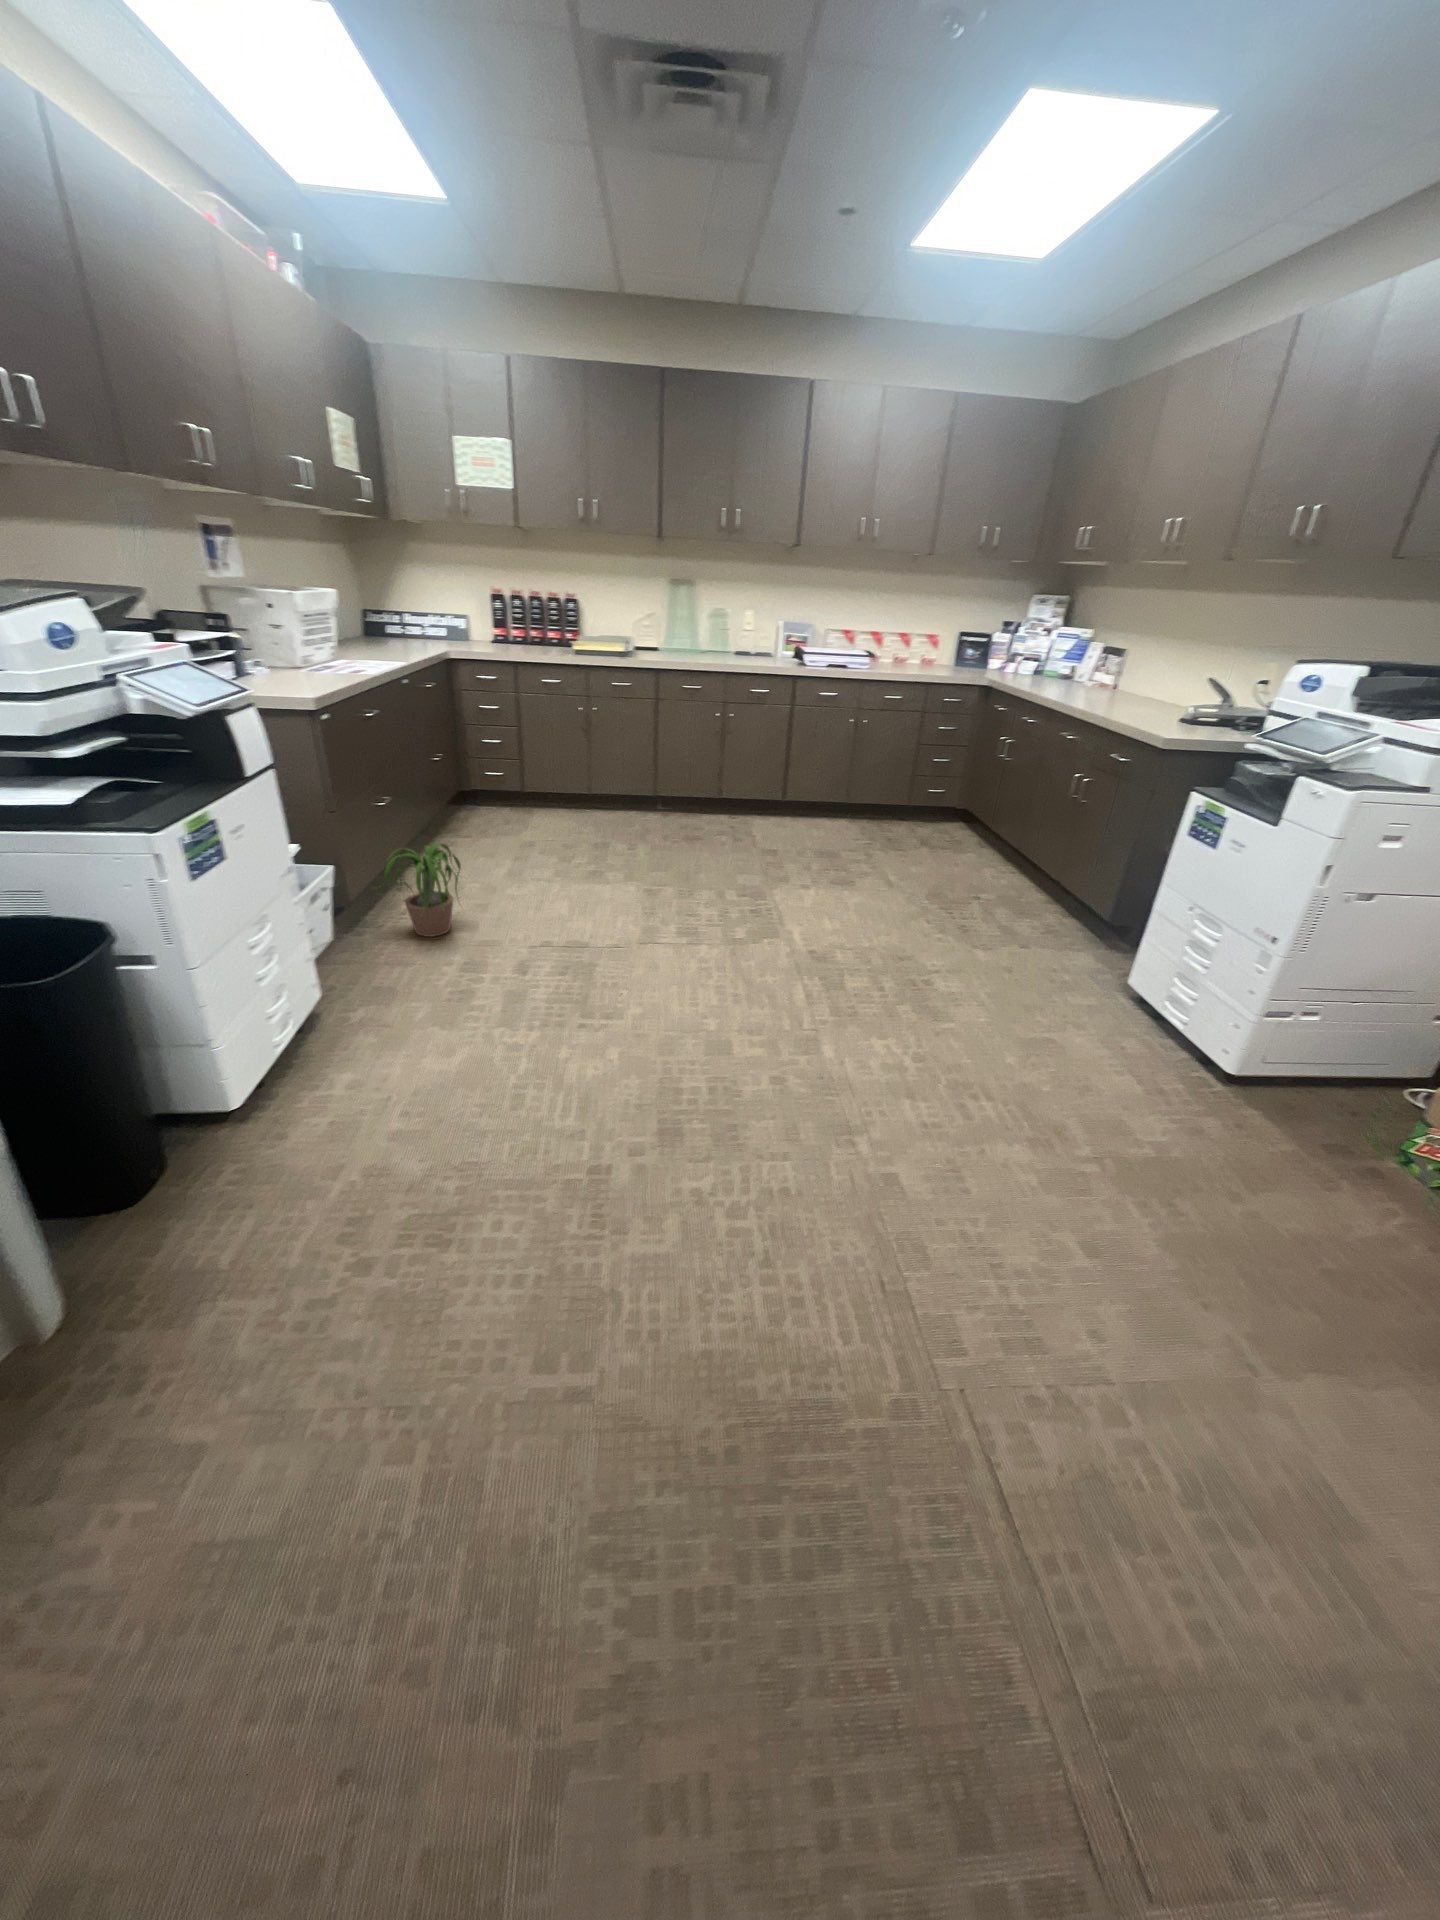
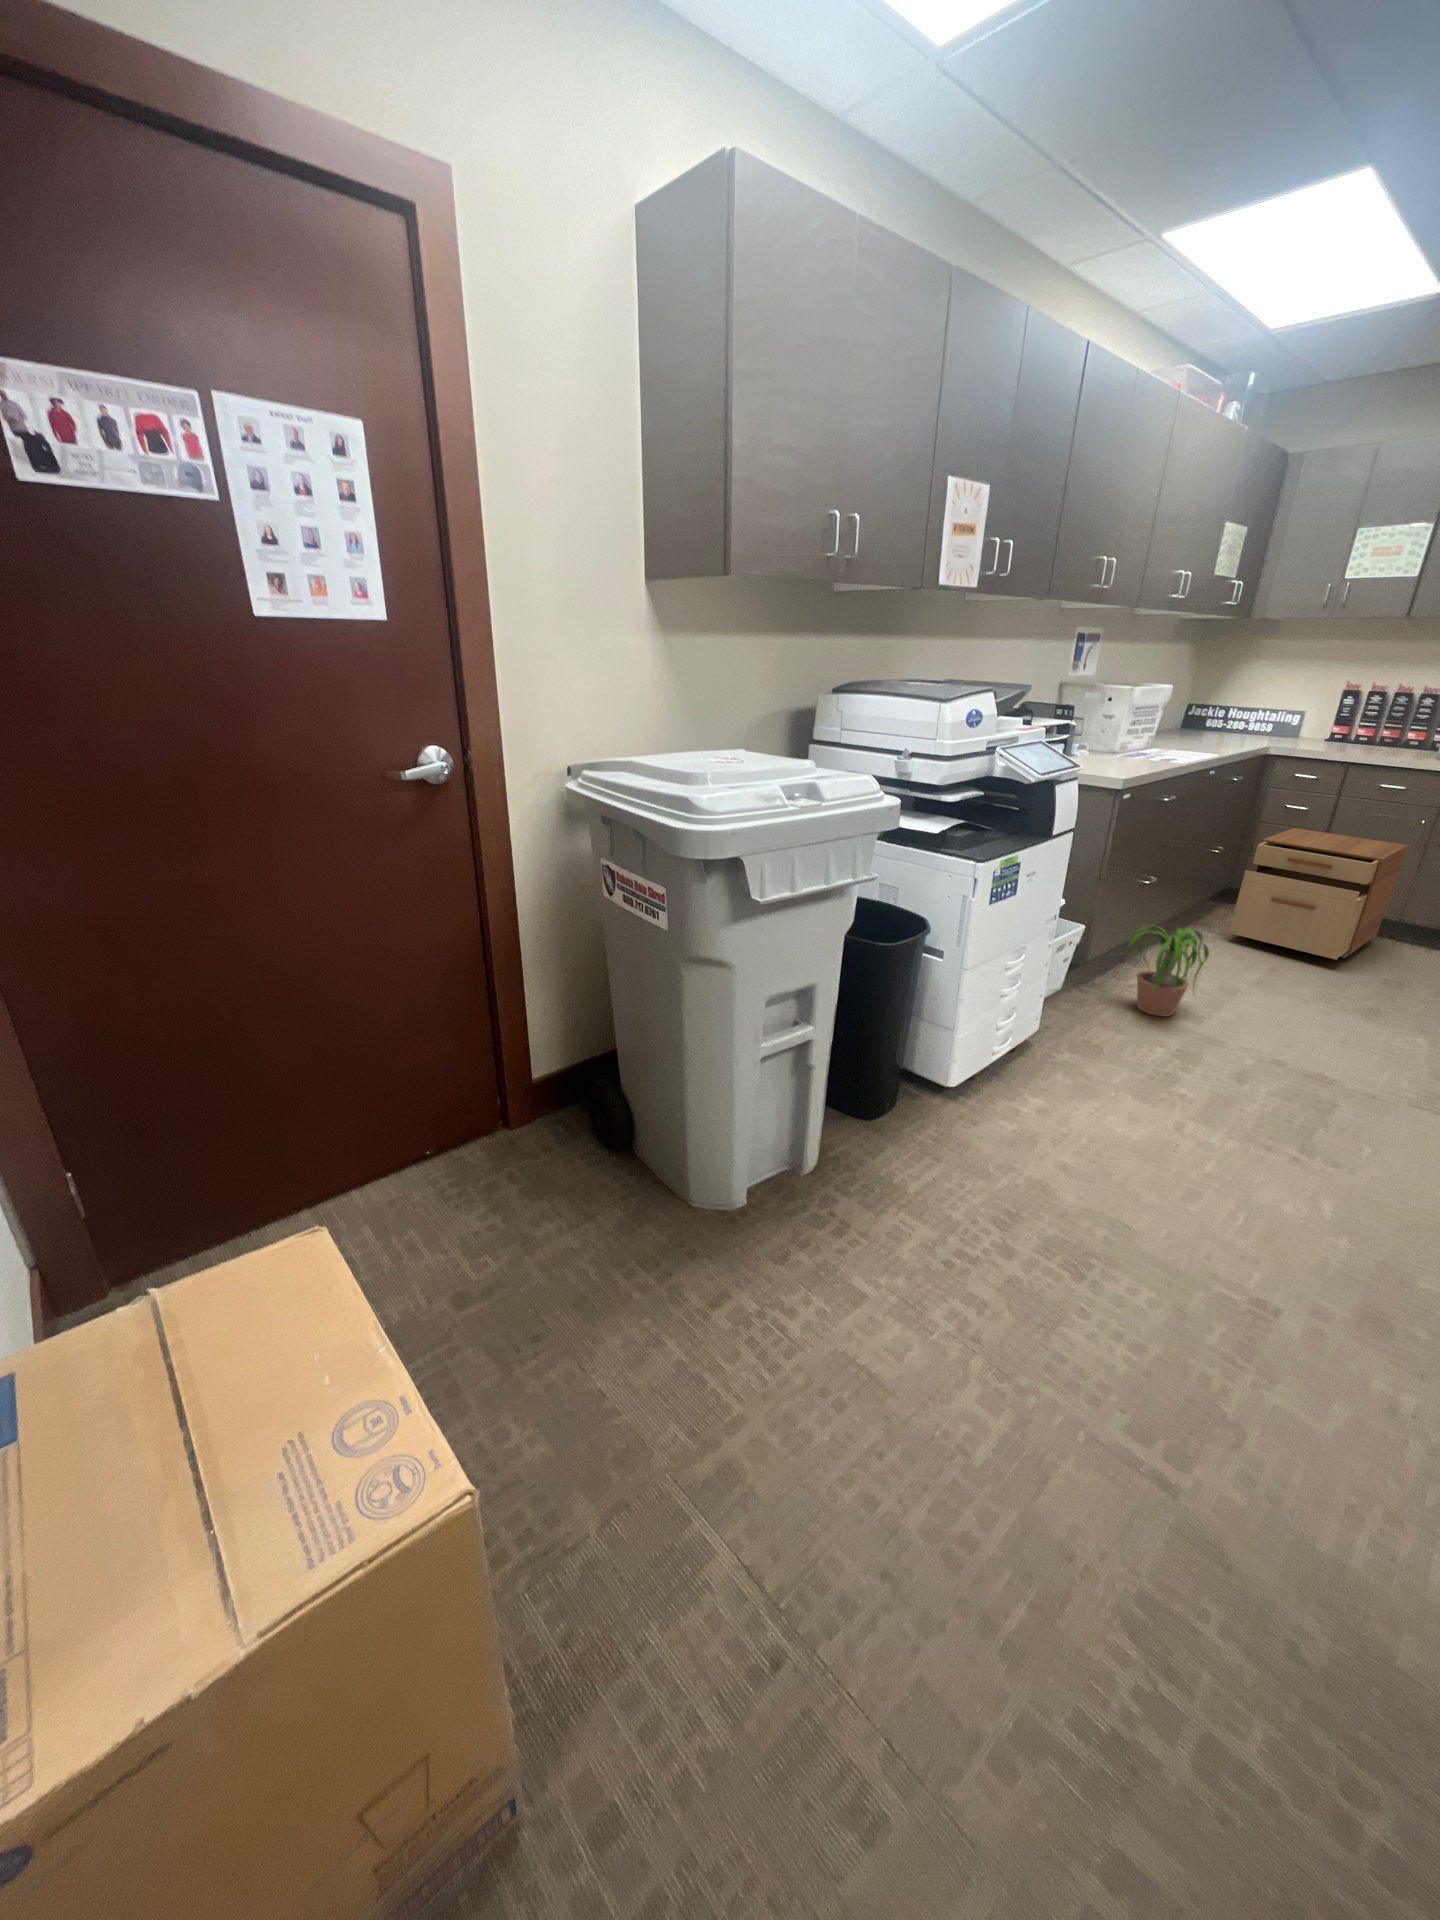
filing cabinet: none [466,727,578,839] -> present [1229,828,1408,960]

